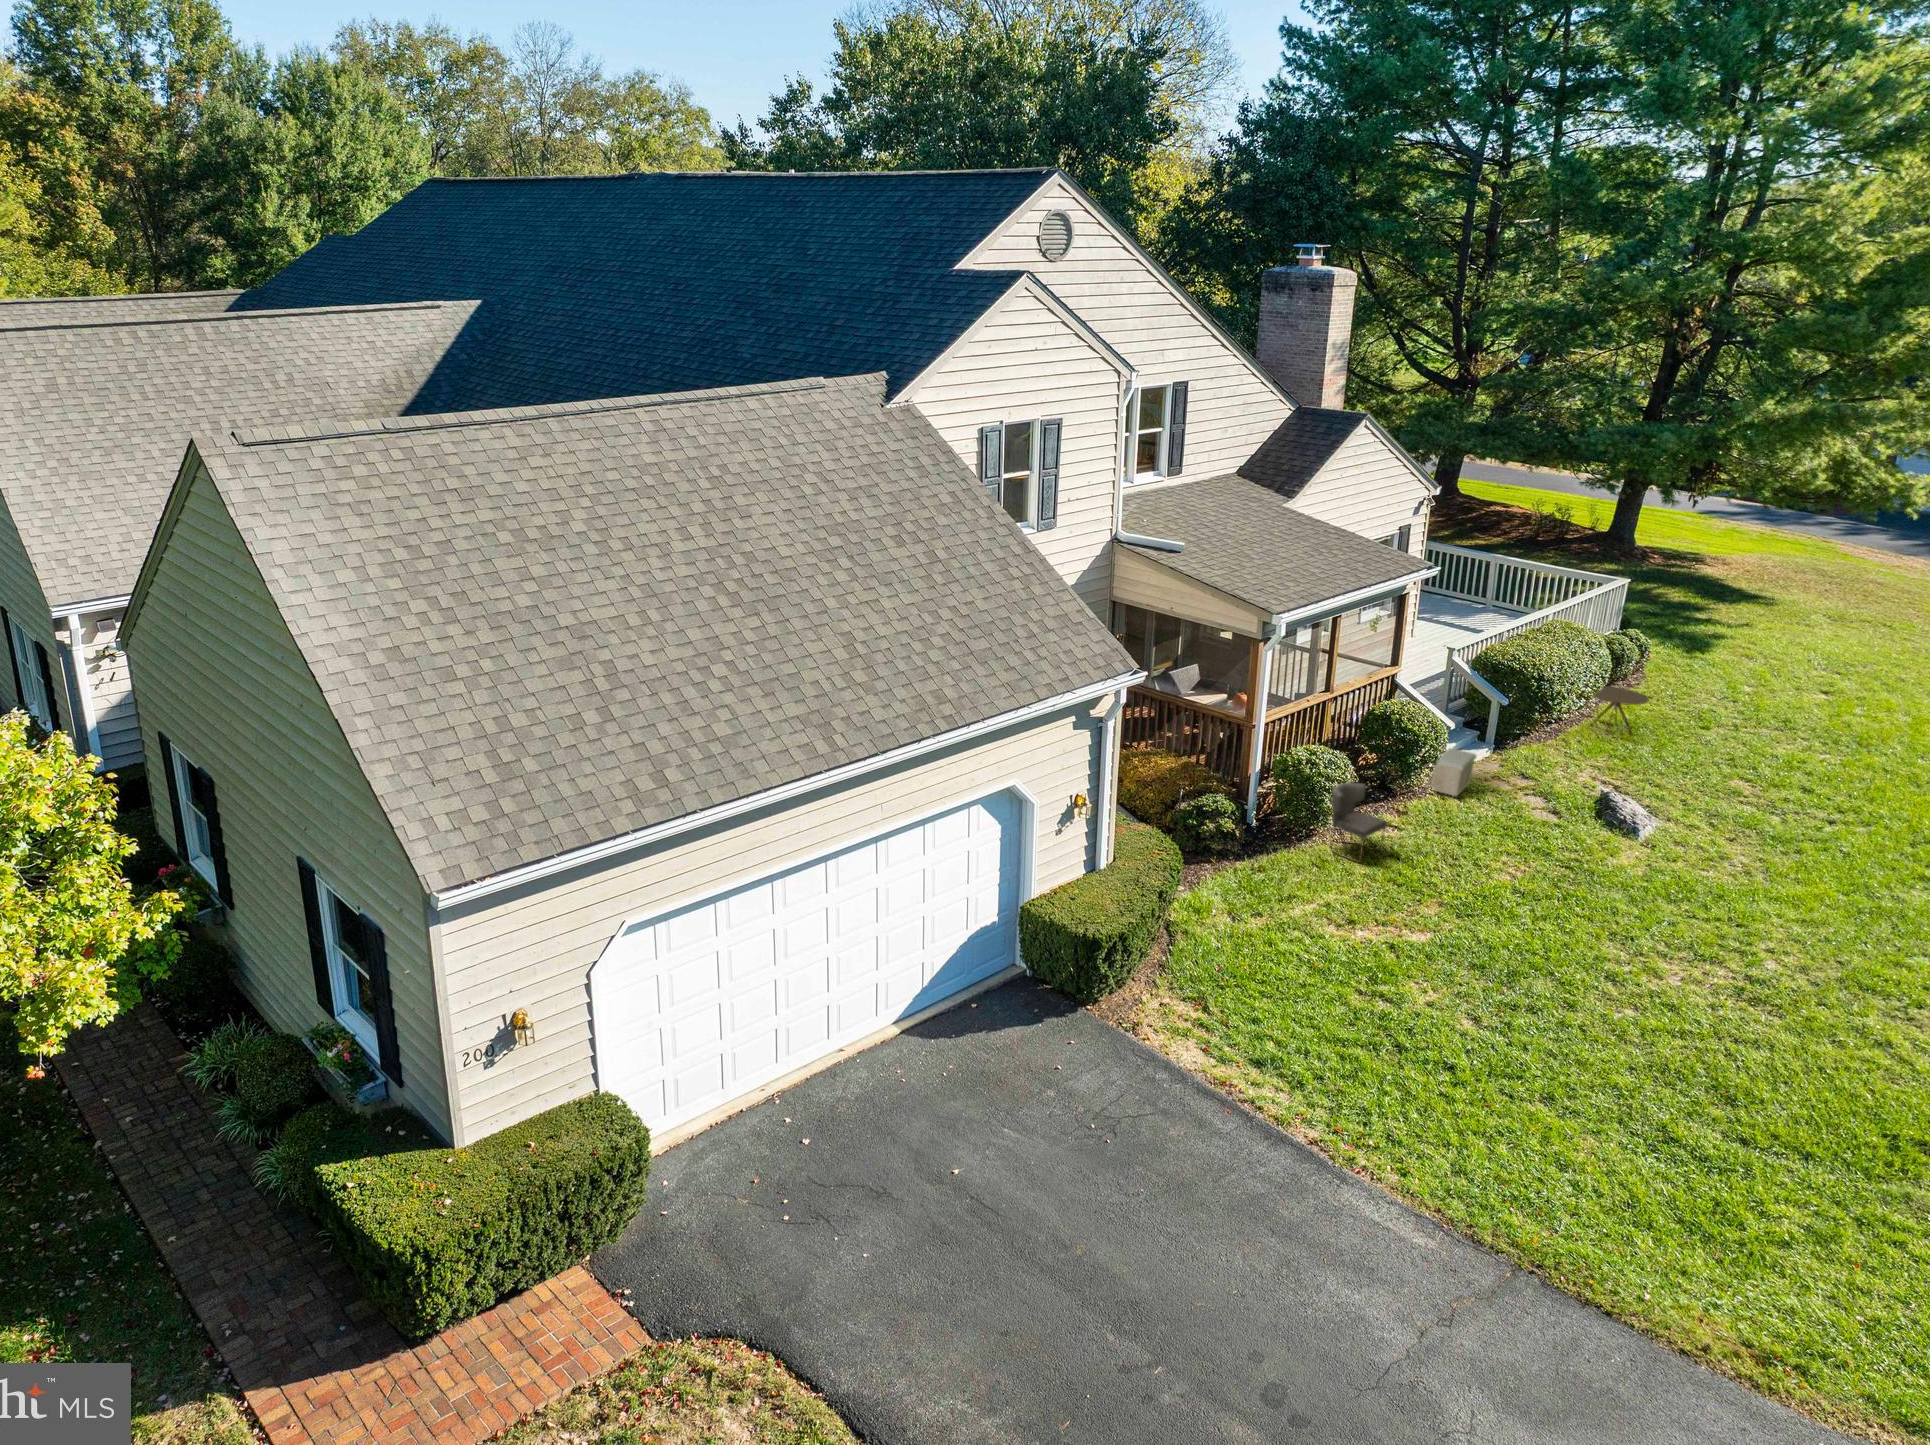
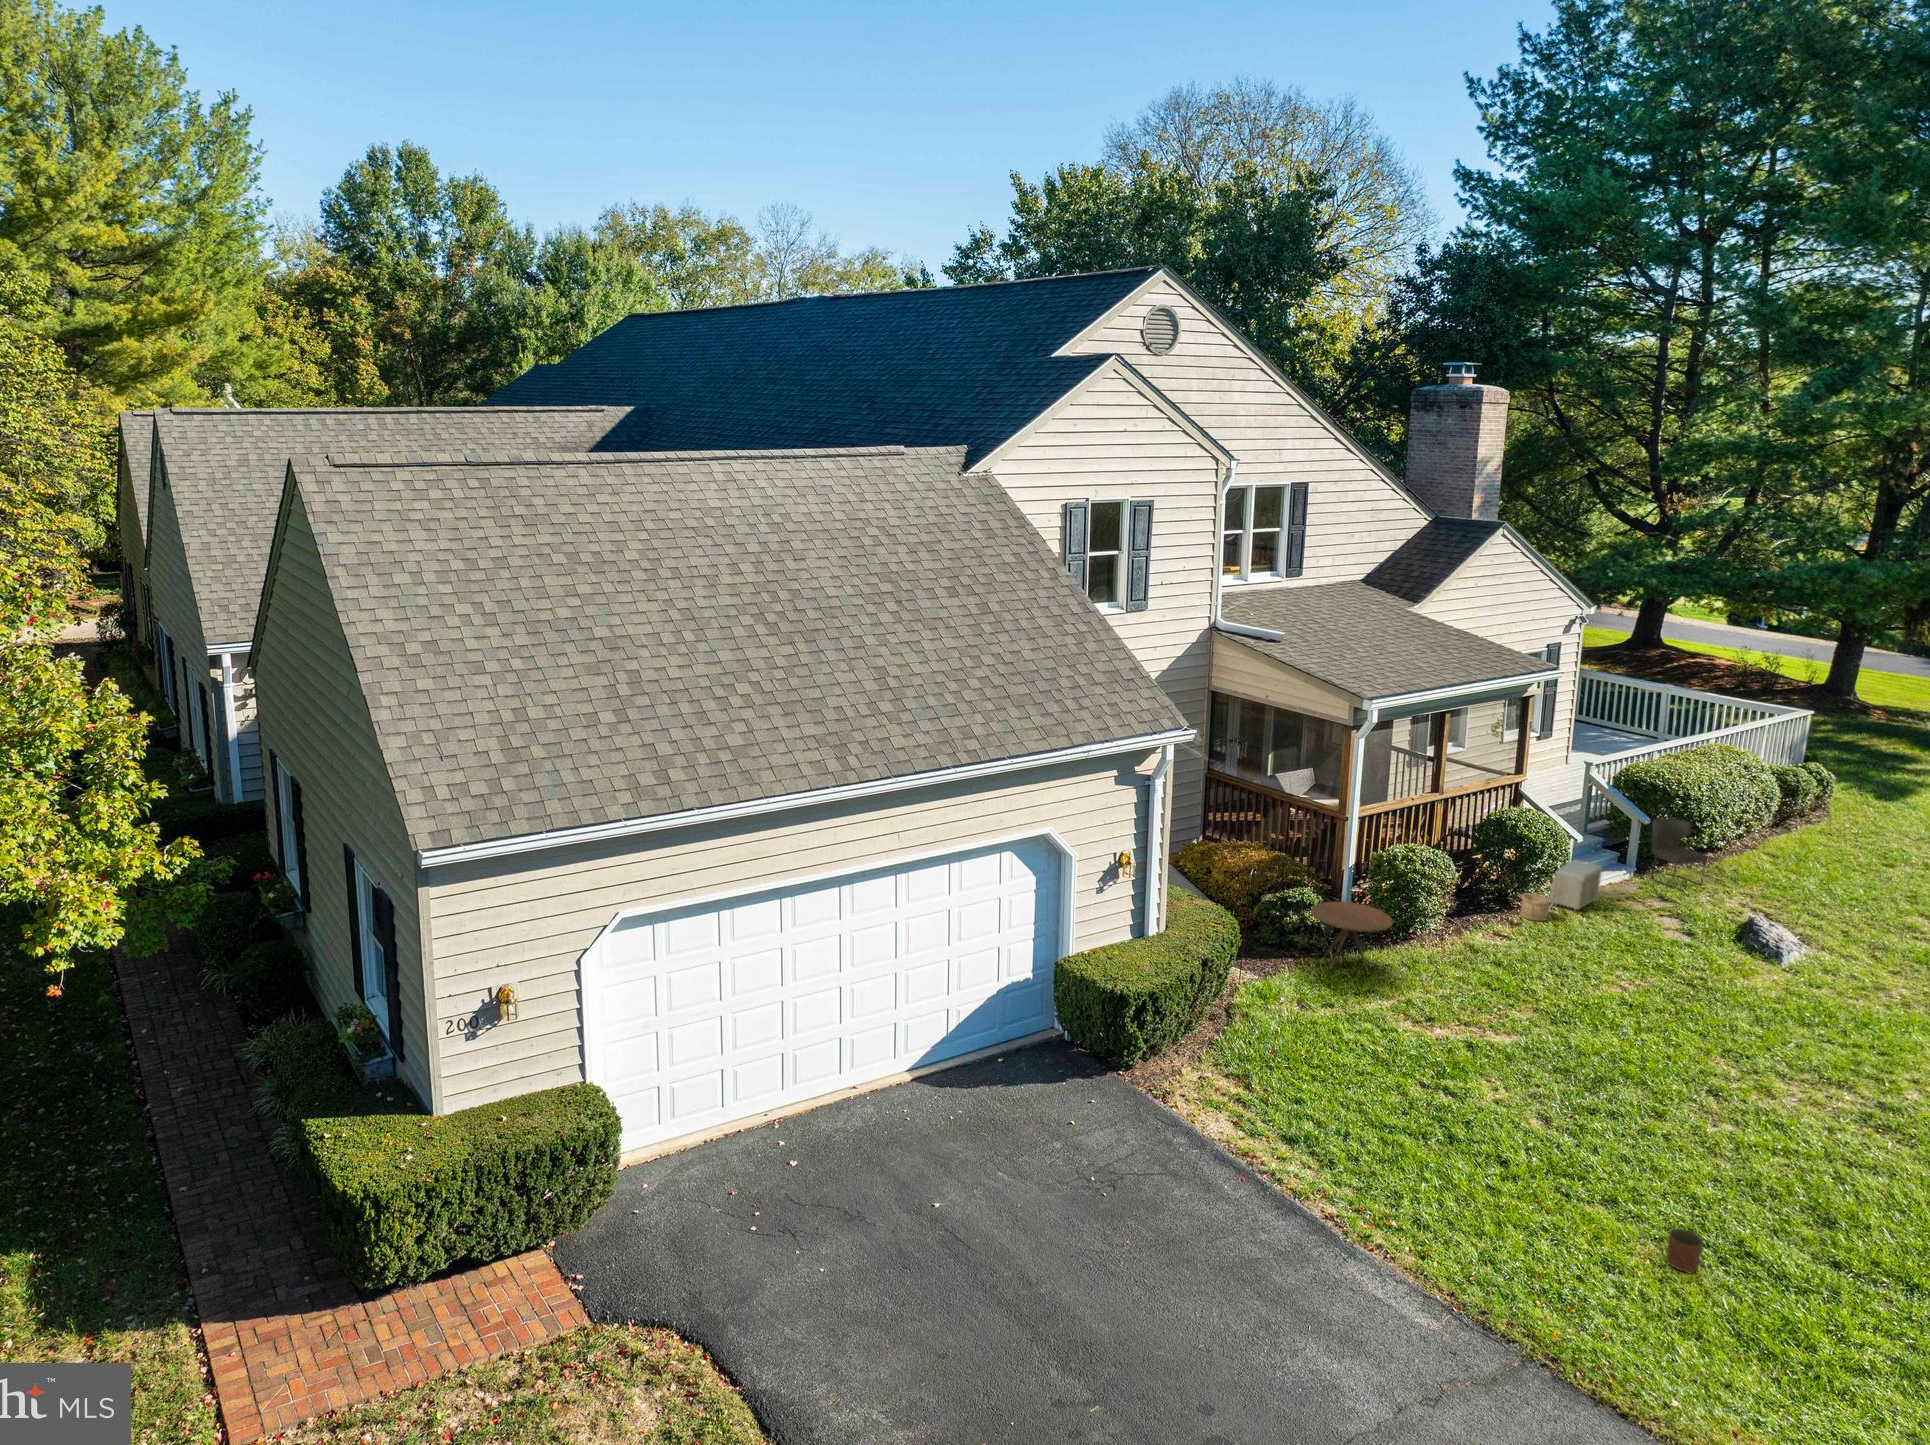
round table: present [1591,686,1649,734] -> present [1311,901,1393,974]
chair: present [1331,782,1387,863] -> present [1652,818,1708,887]
wooden bucket: none [1407,784,1435,811] -> present [1520,893,1550,921]
planter: none [1605,1121,1639,1161] -> present [1666,1229,1703,1273]

